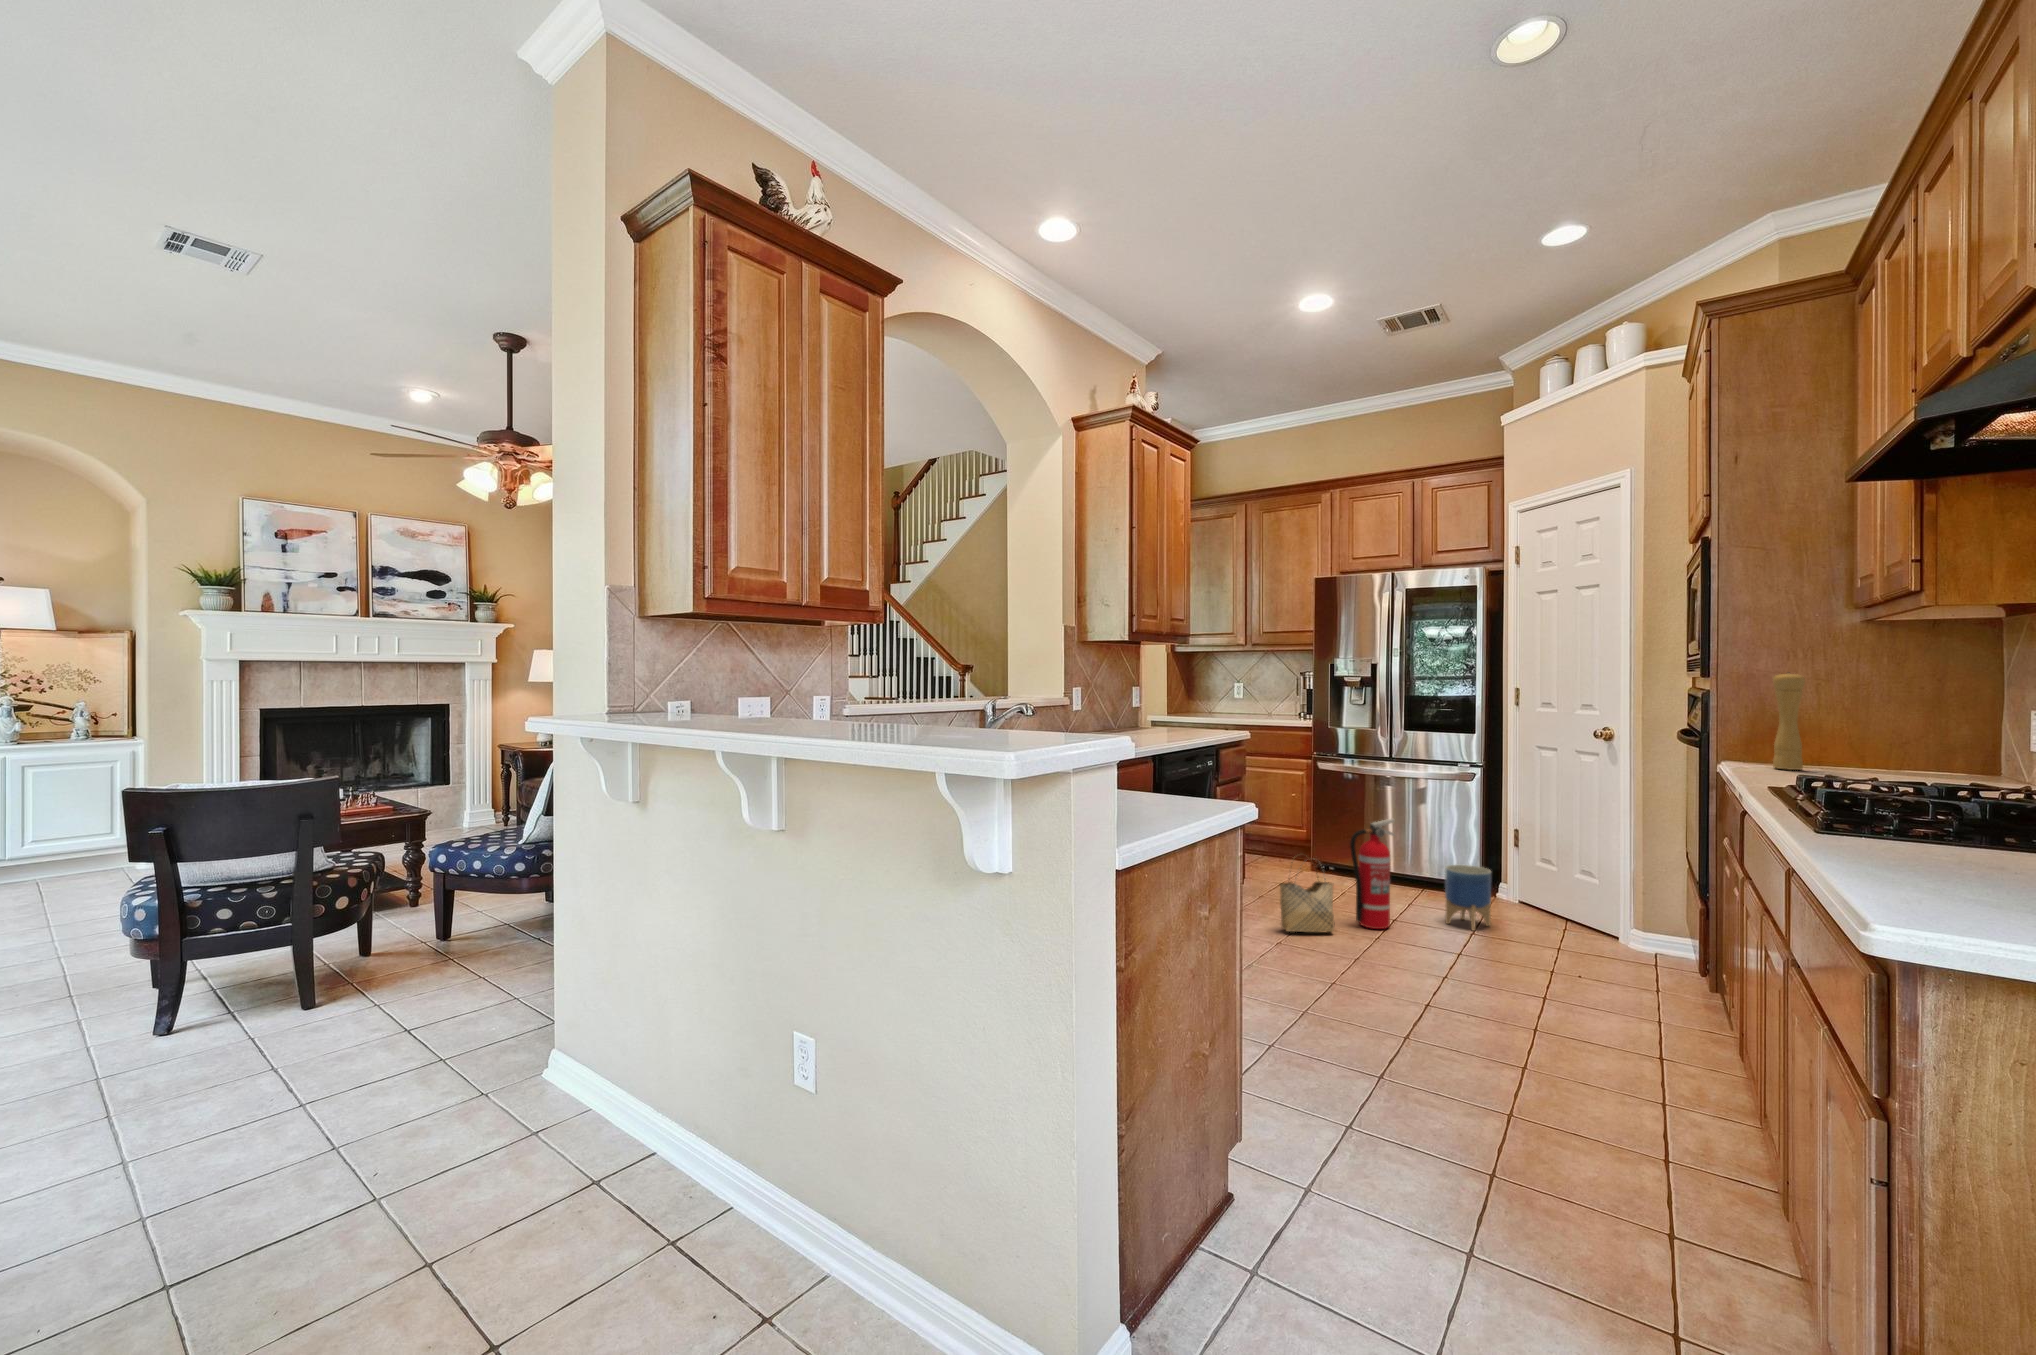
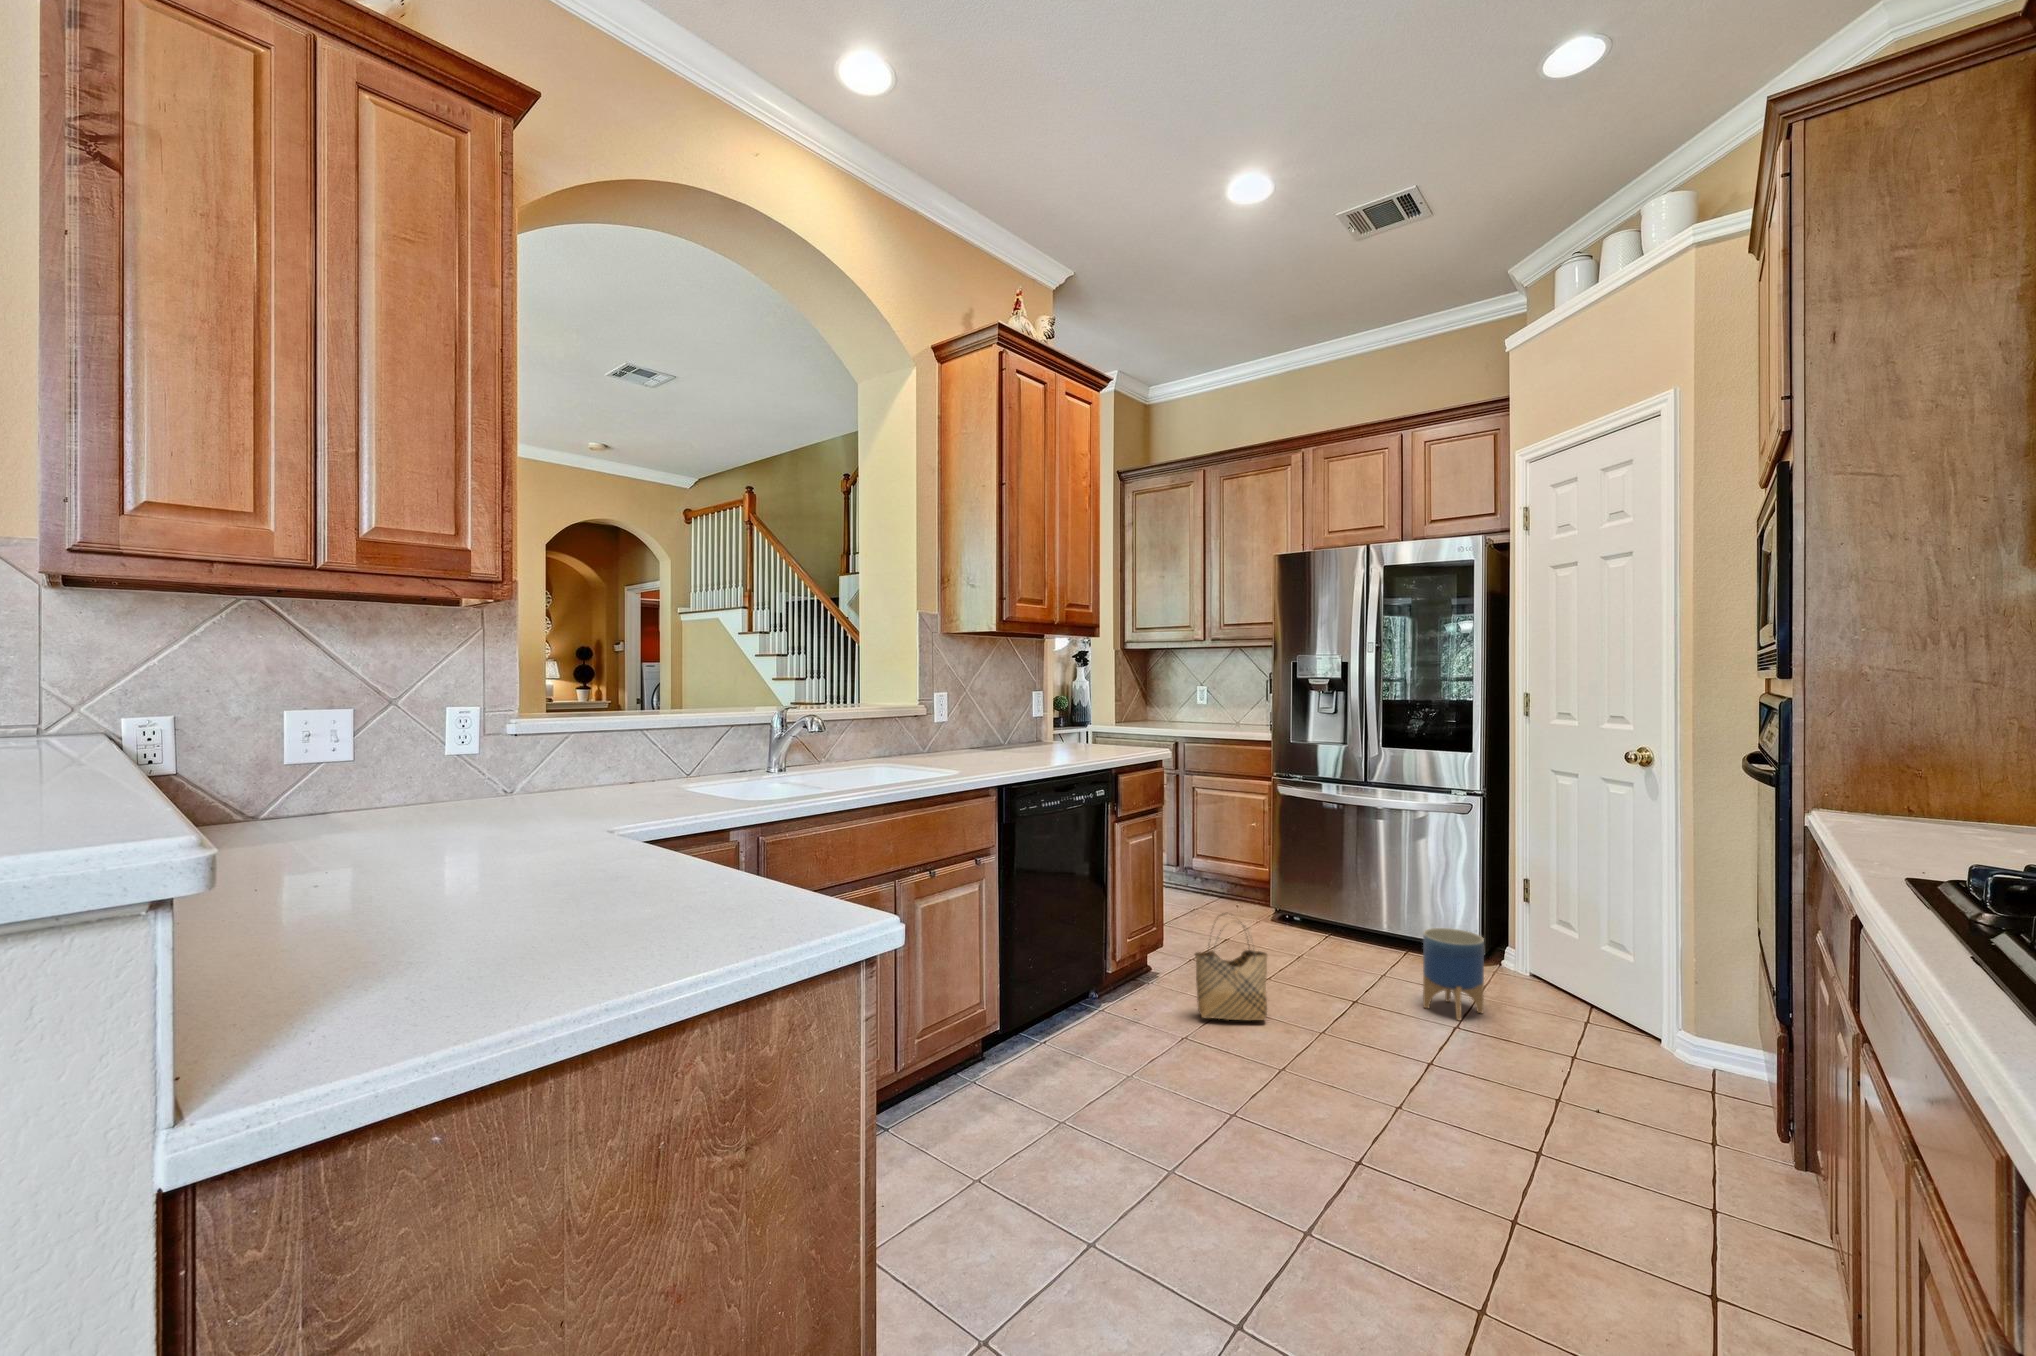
pepper mill: present [1773,672,1805,770] -> none [1902,672,1960,832]
fire extinguisher: present [1350,819,1395,929] -> none [1292,867,1355,1016]

